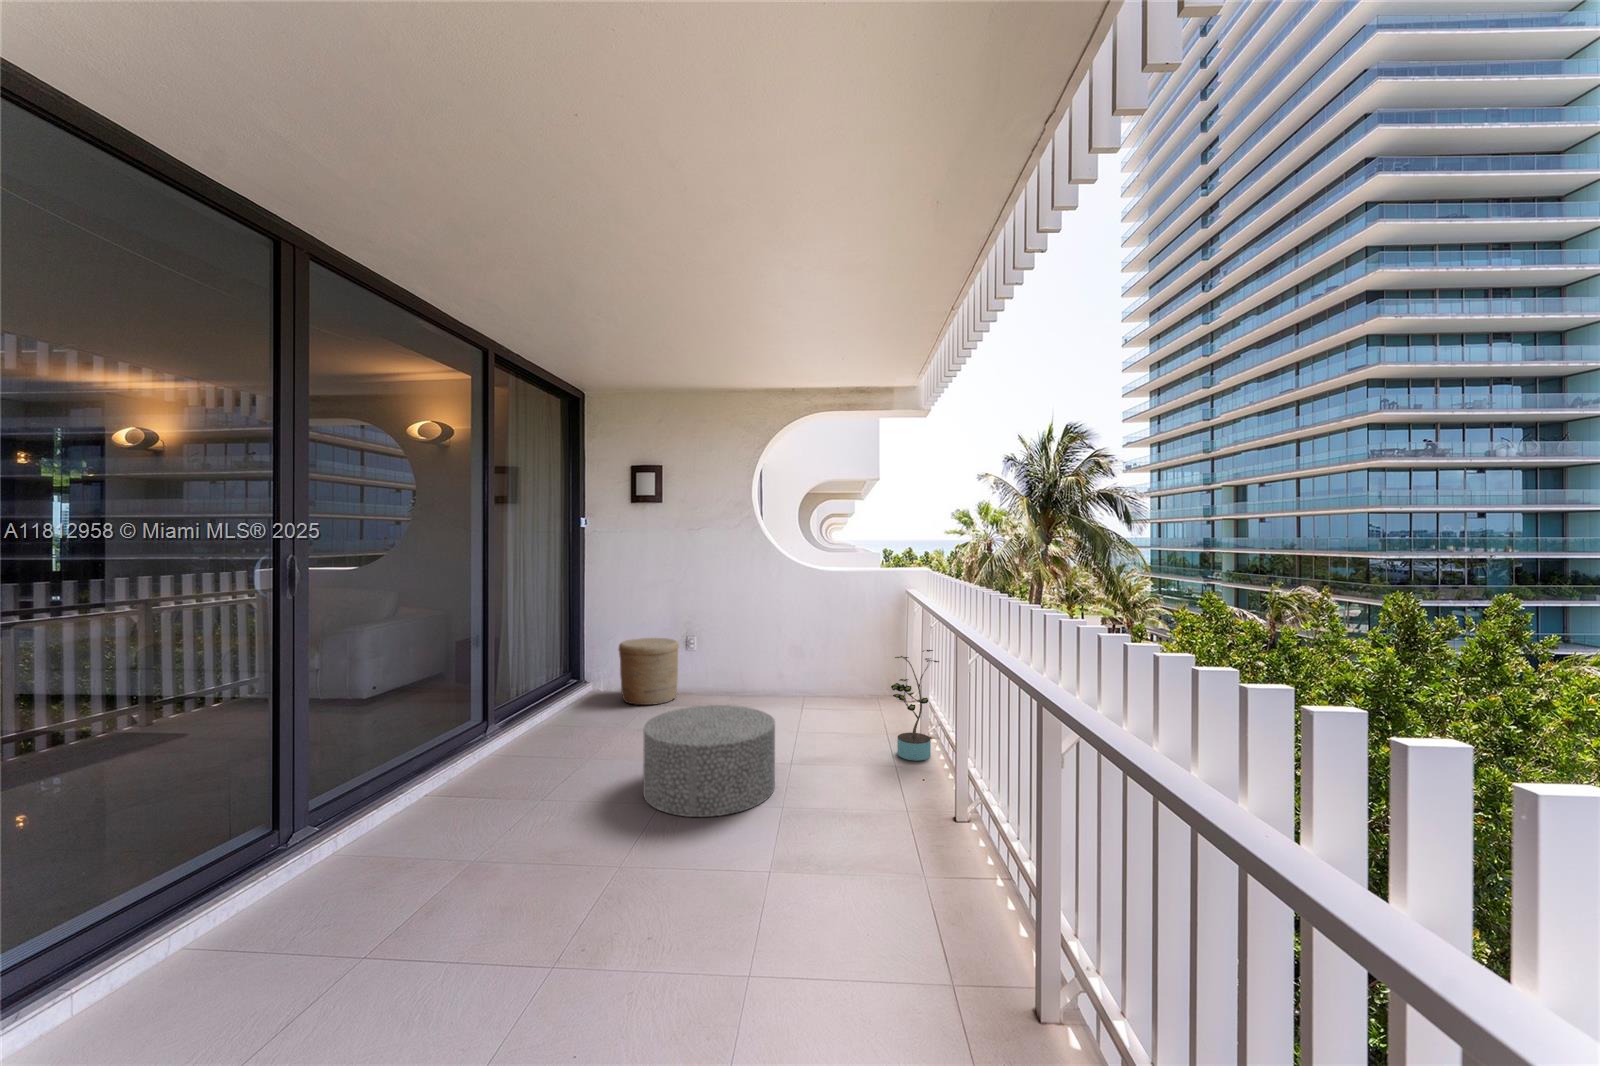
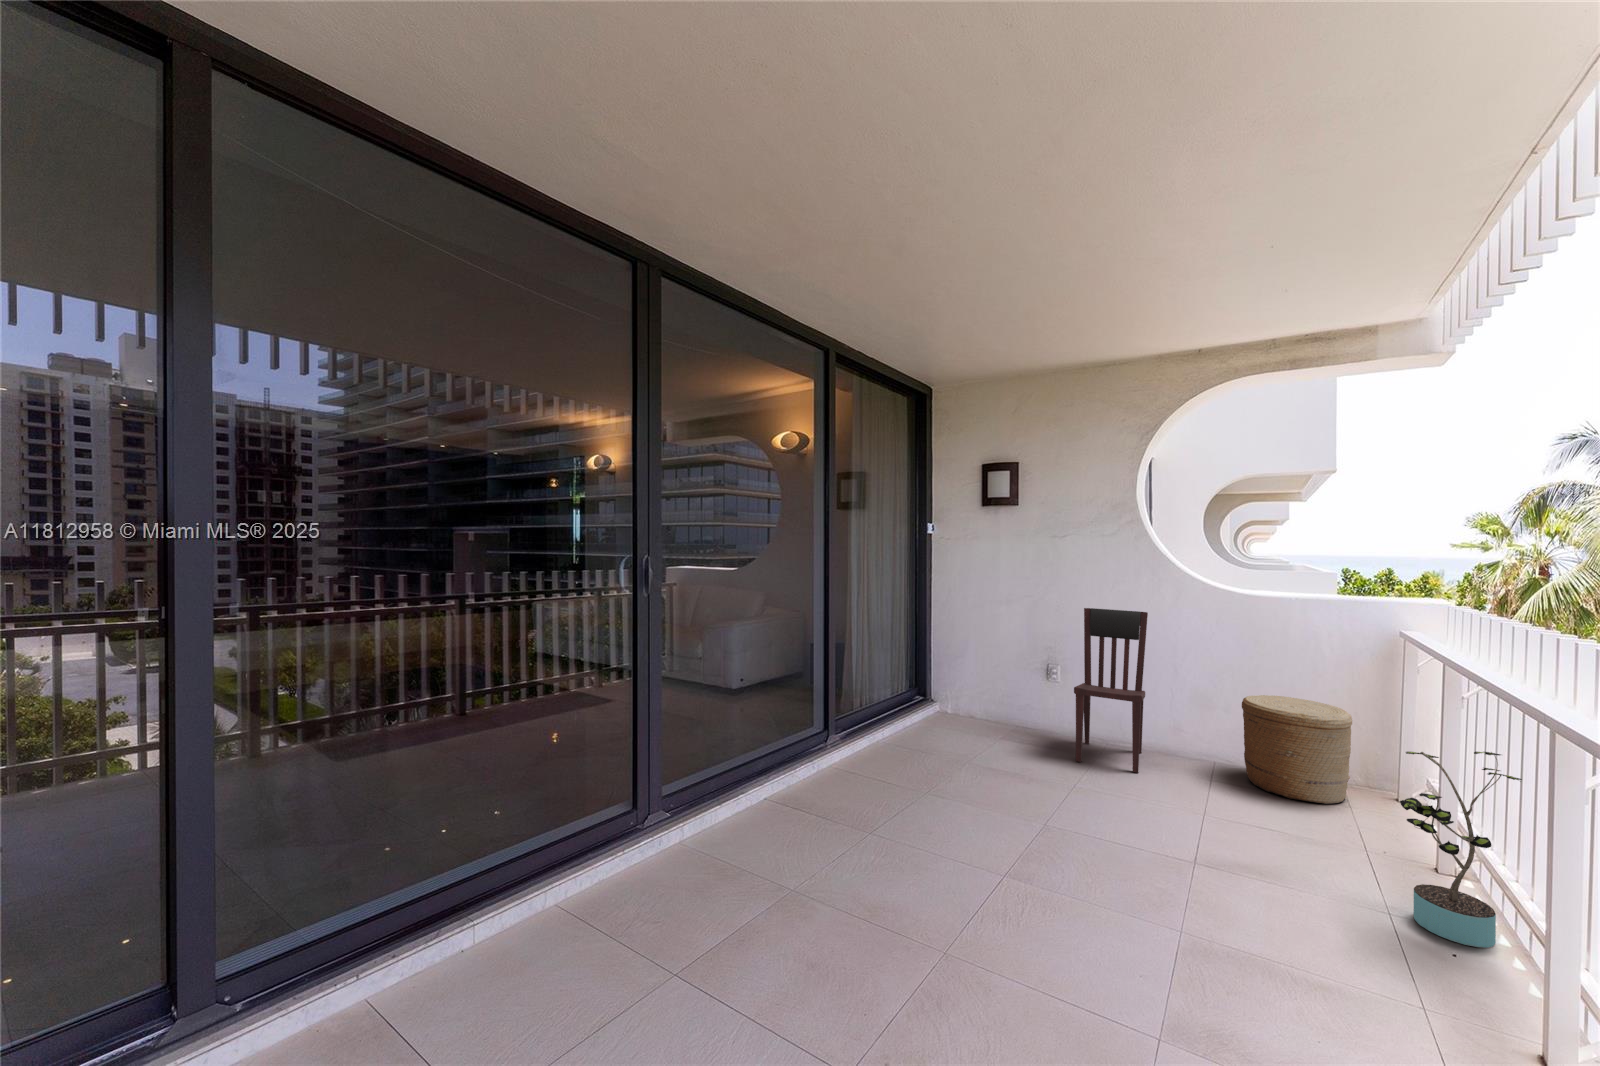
dining chair: none [708,586,759,707] -> present [1074,608,1148,773]
woven basket: present [619,638,679,705] -> present [1242,695,1352,804]
ottoman: present [643,705,775,817] -> none [980,765,1174,940]

